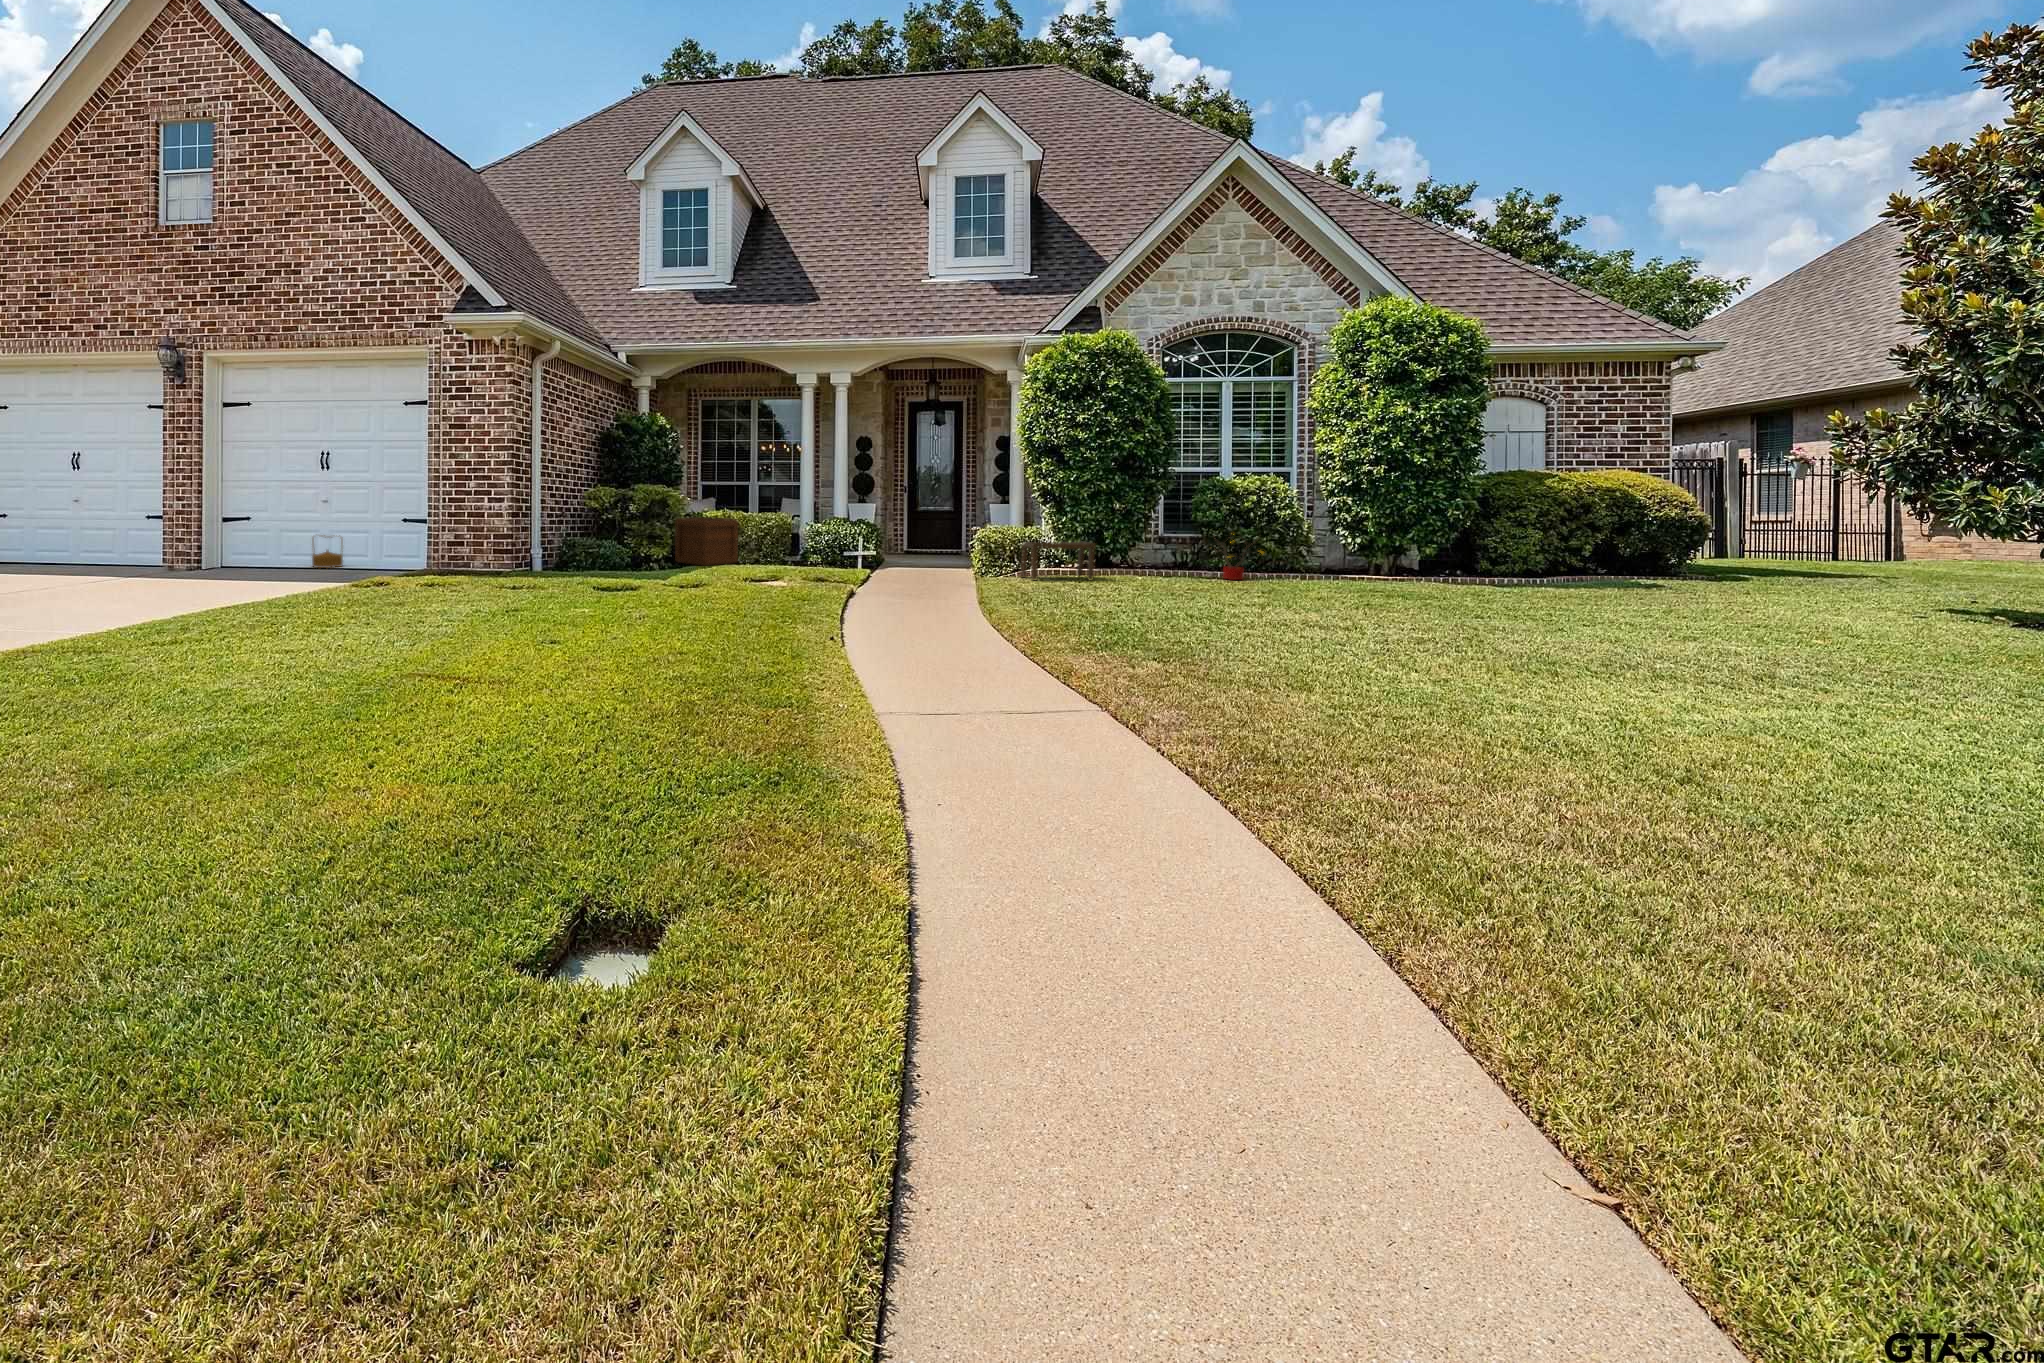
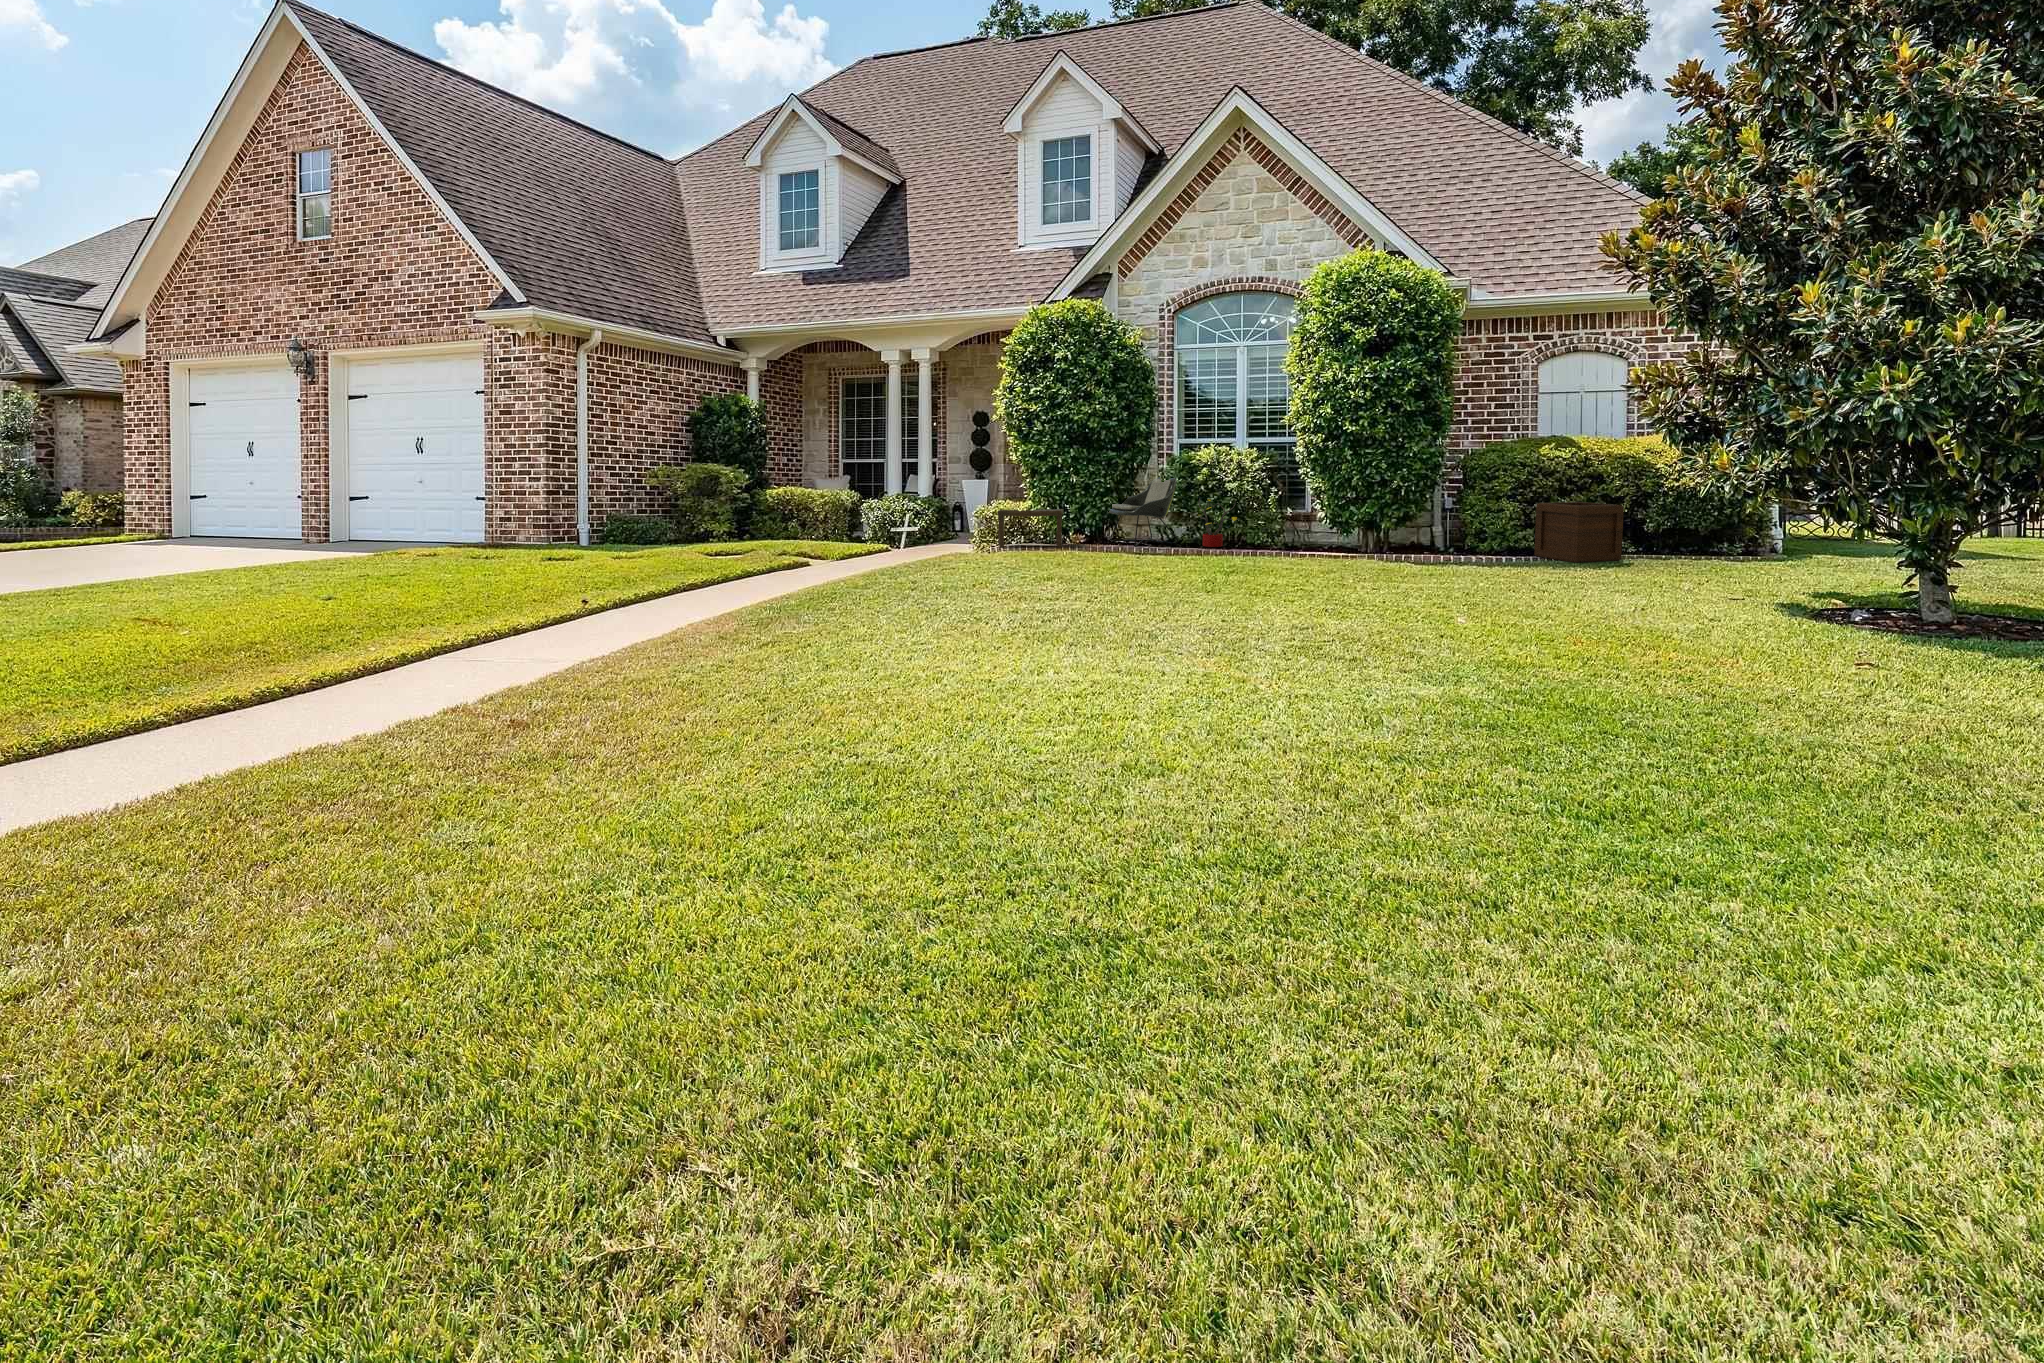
lounge chair: none [1116,509,1191,579] -> present [1109,477,1178,547]
wooden crate: present [675,517,738,566] -> present [1534,502,1624,563]
woven basket: present [312,535,343,568] -> none [400,508,429,536]

